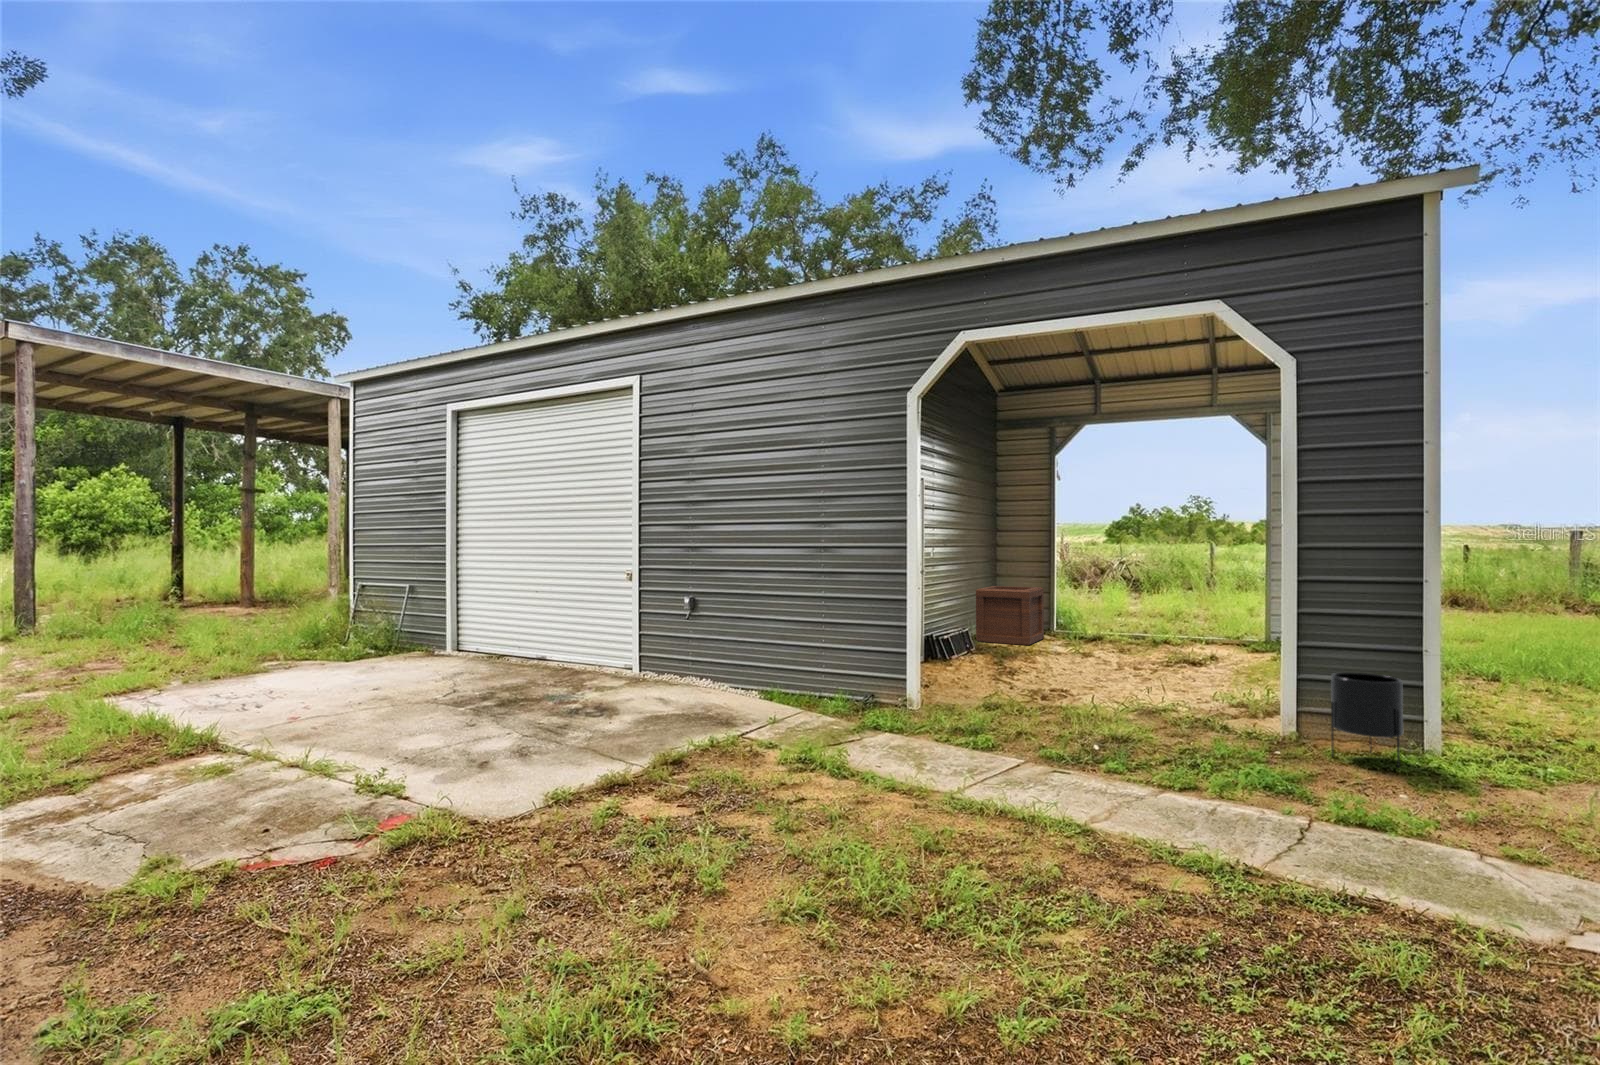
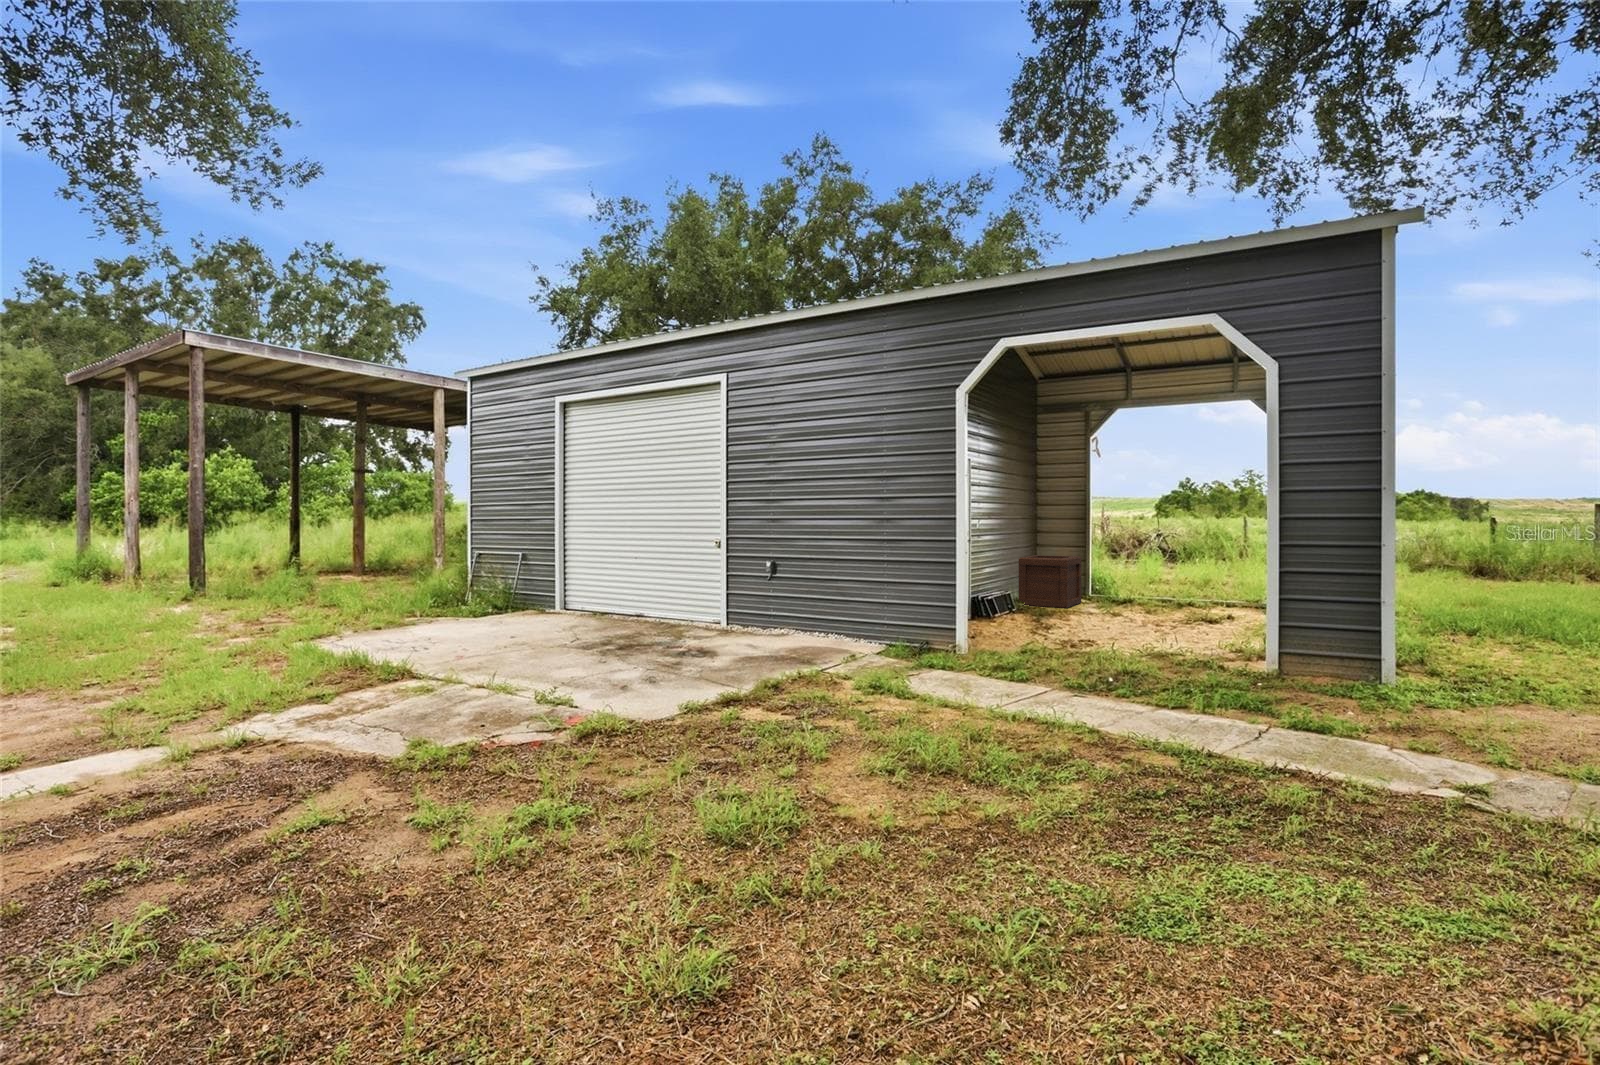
planter: present [1331,673,1403,767] -> none [1305,621,1364,696]

